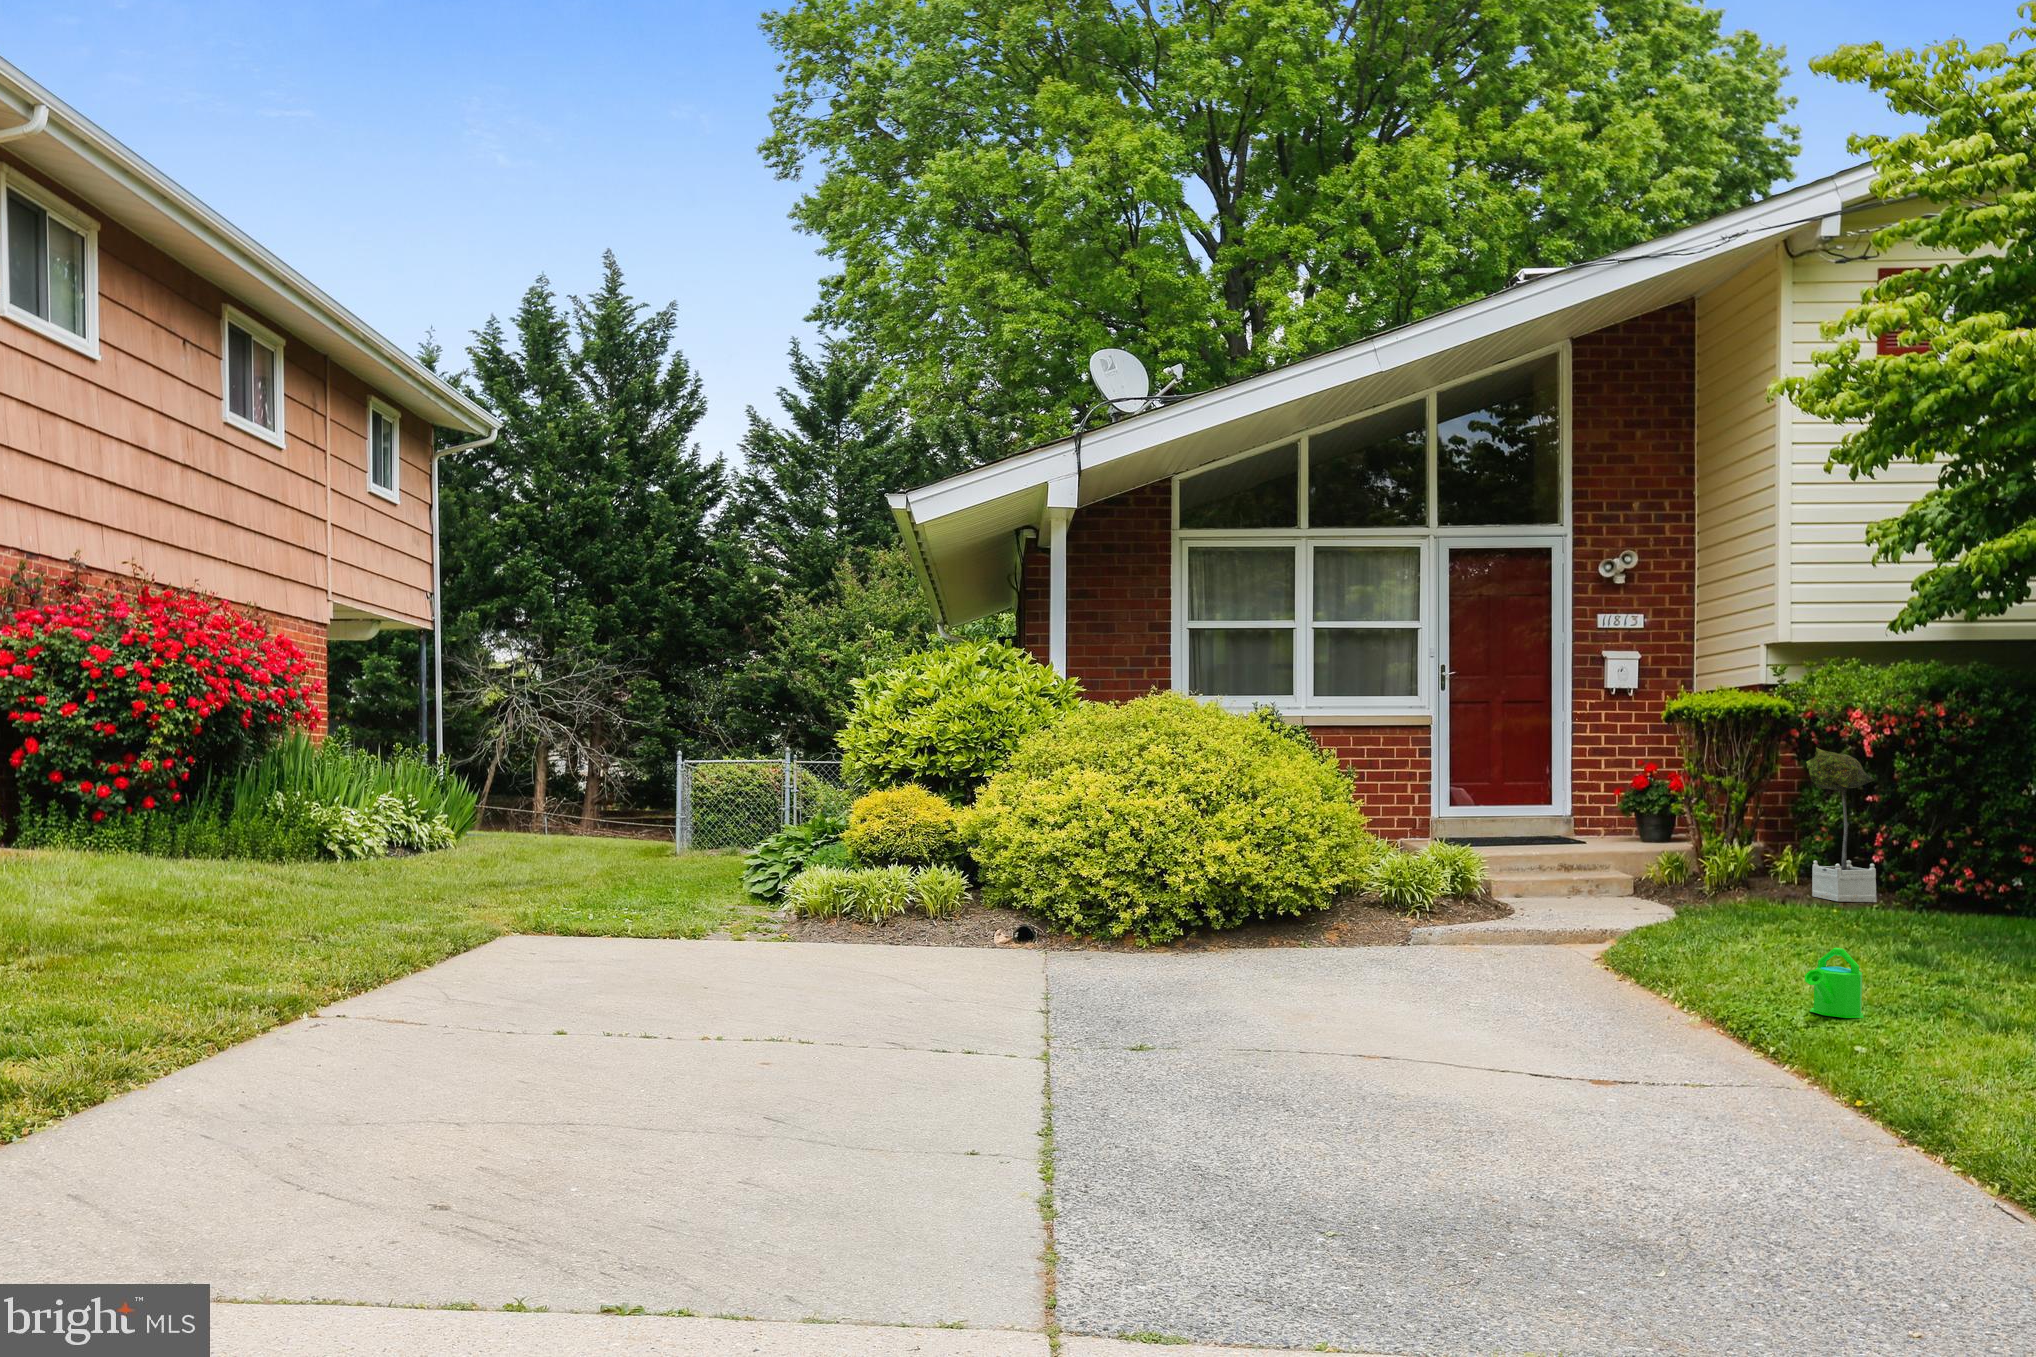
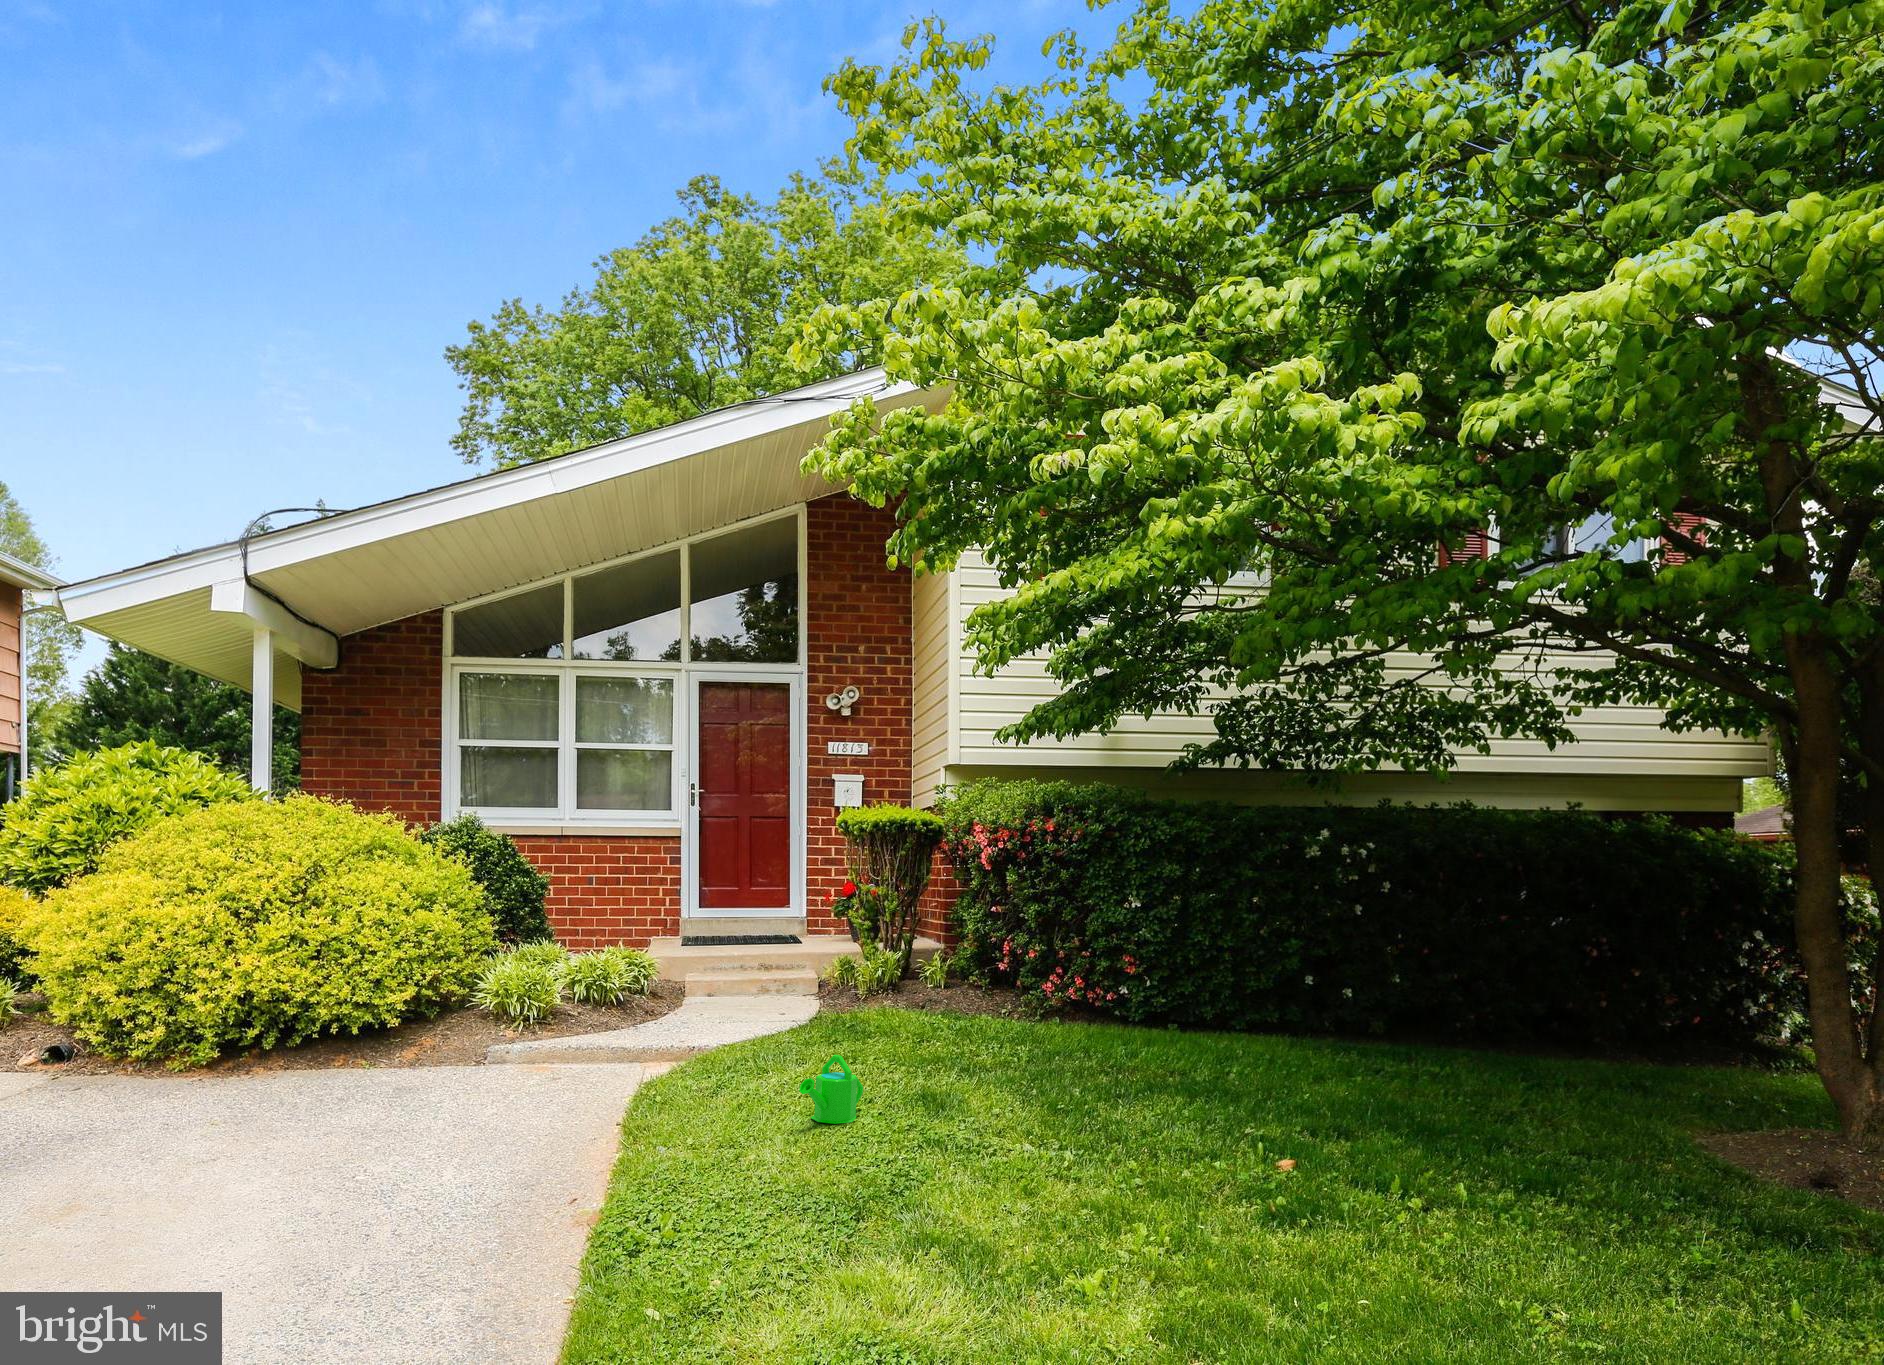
potted tree: present [1806,747,1877,902] -> none [945,856,997,989]

